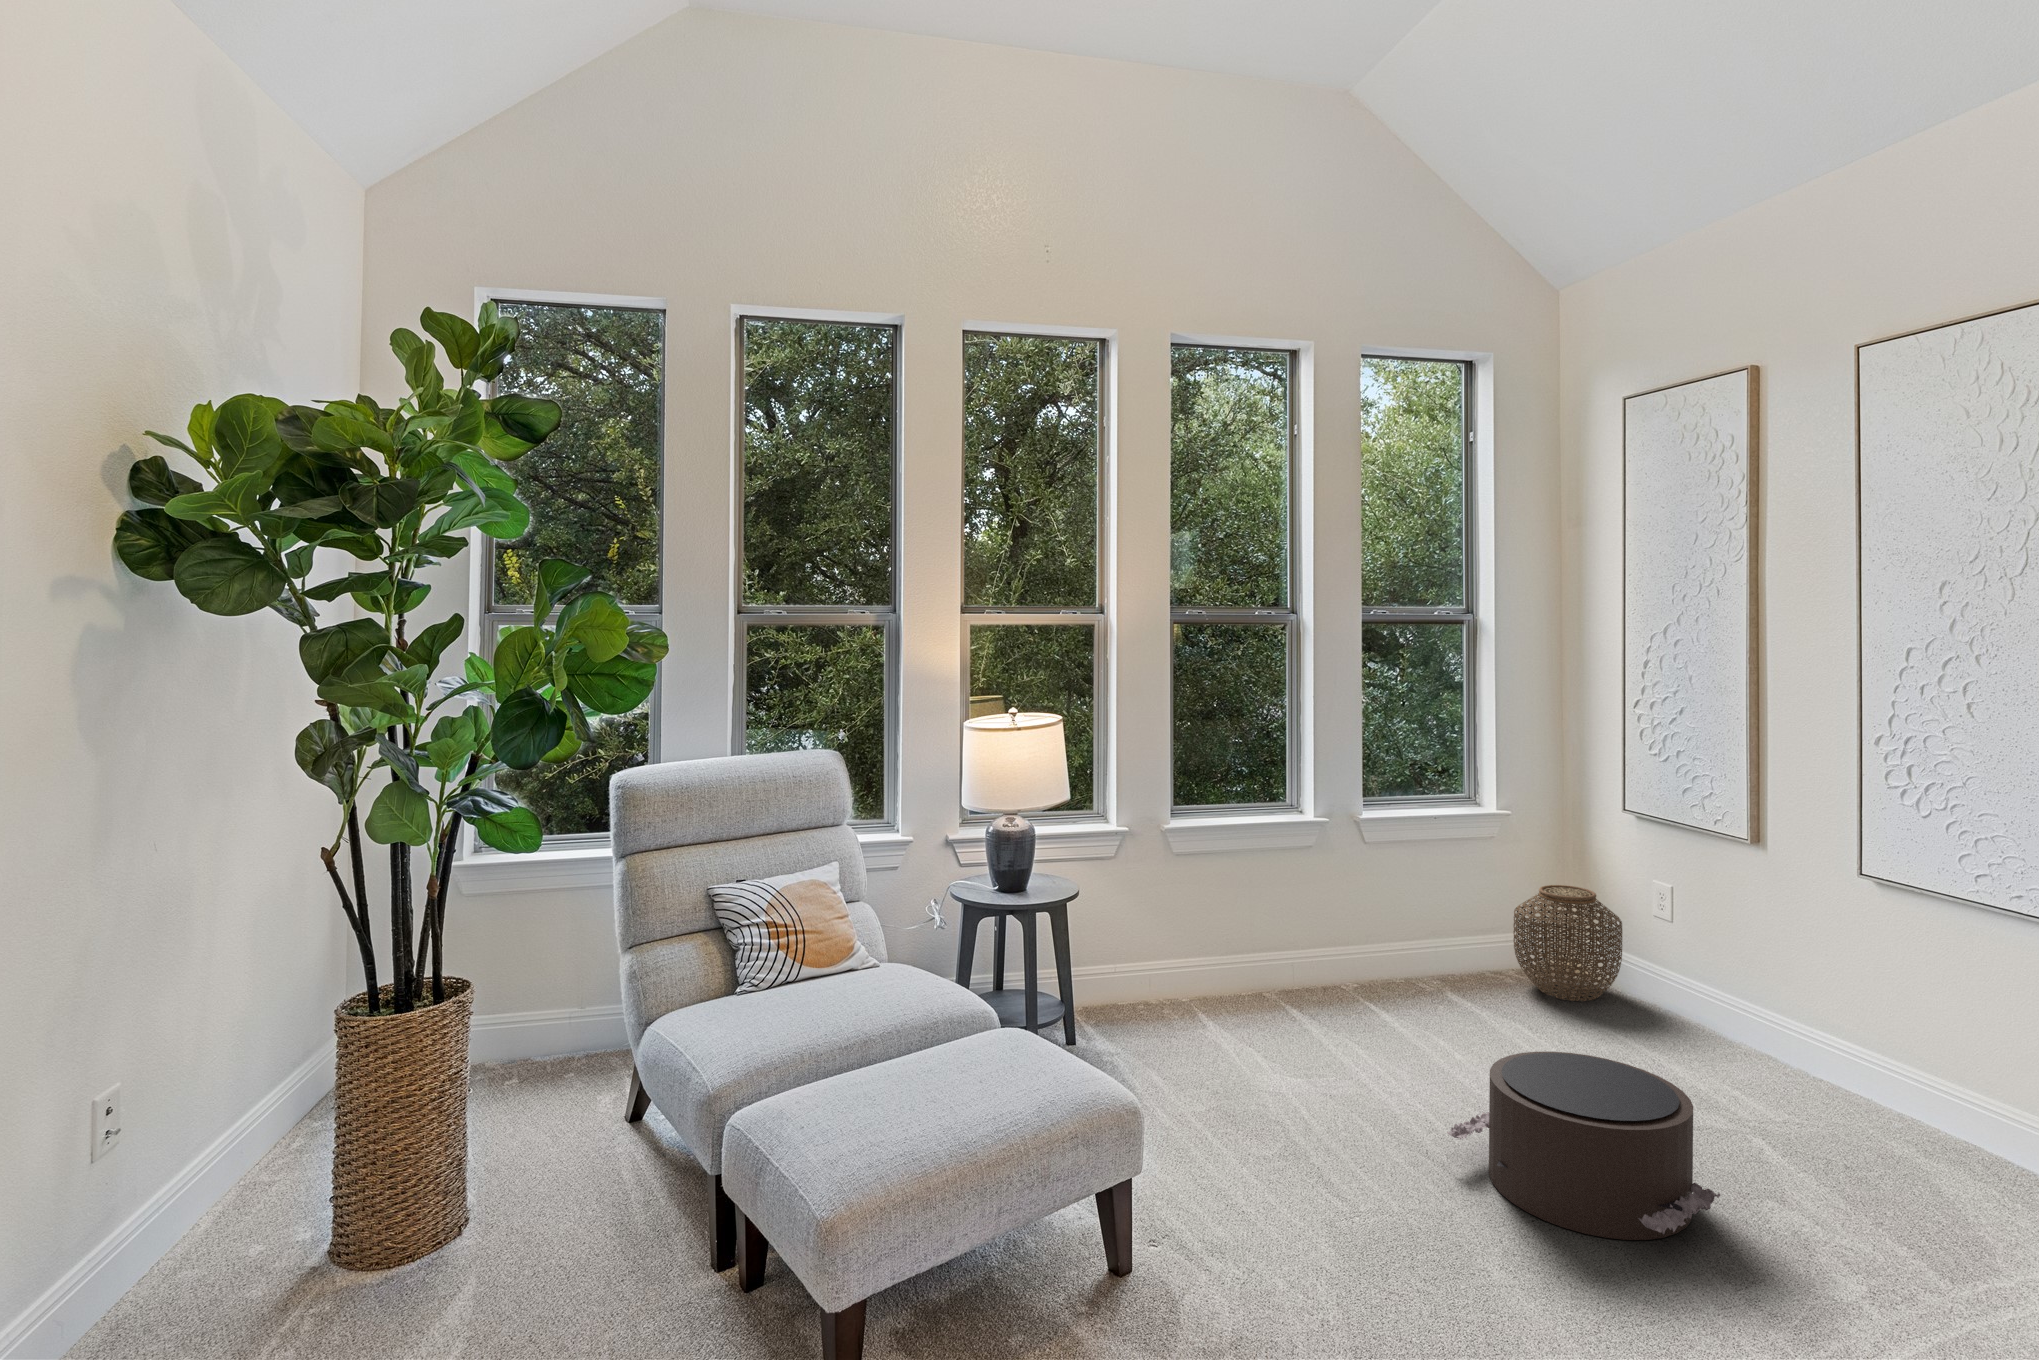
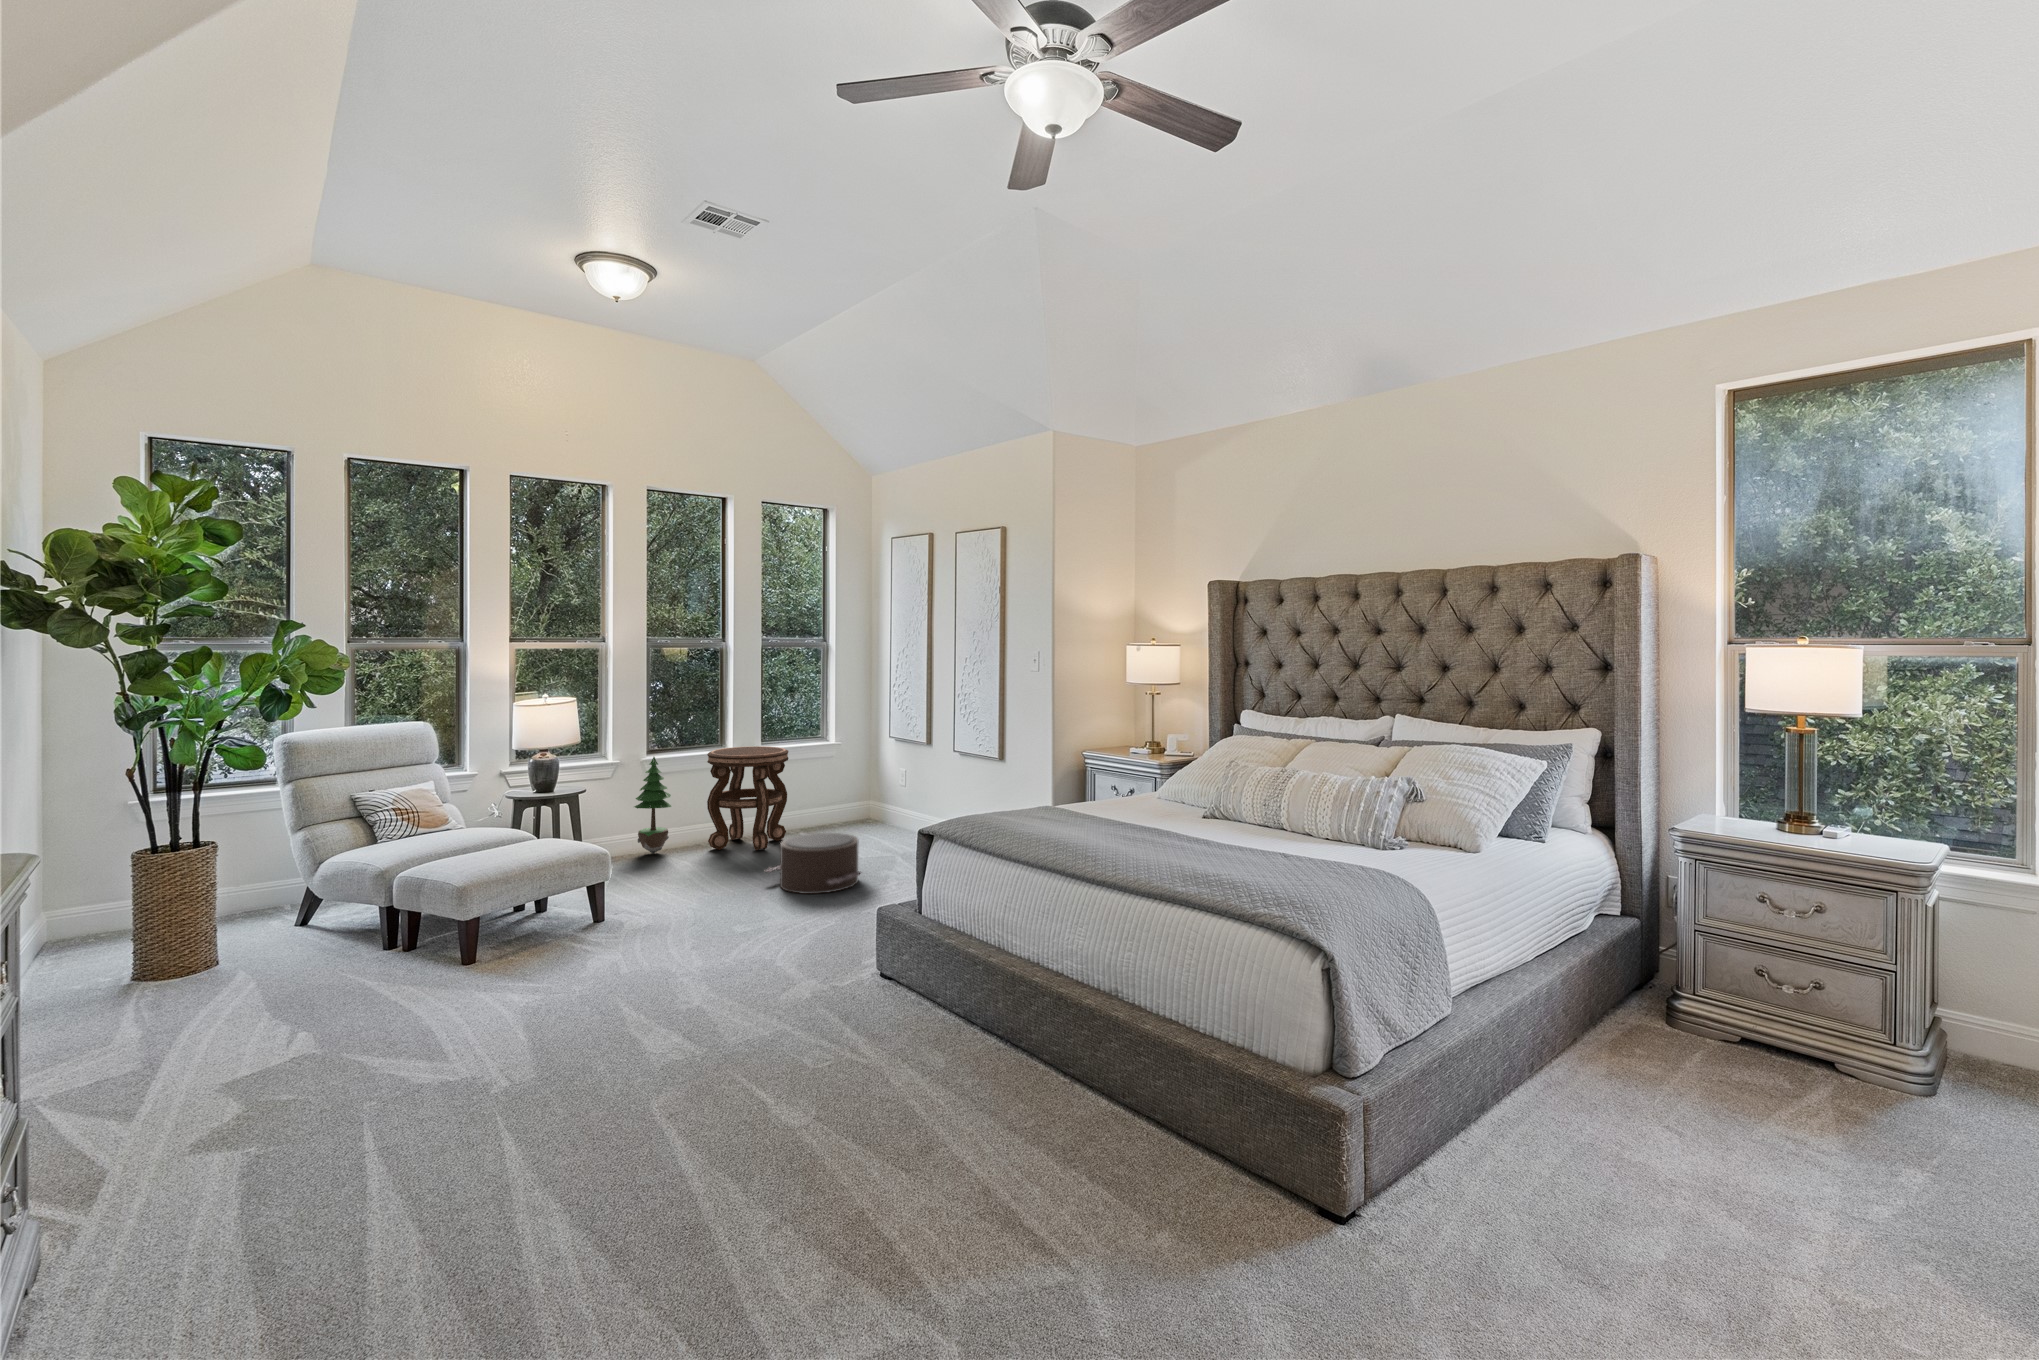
side table: none [1282,817,1437,1034] -> present [707,746,788,851]
potted tree: none [1155,829,1220,1011] -> present [634,757,671,854]
woven basket: present [1513,885,1622,1001] -> none [836,775,886,830]

